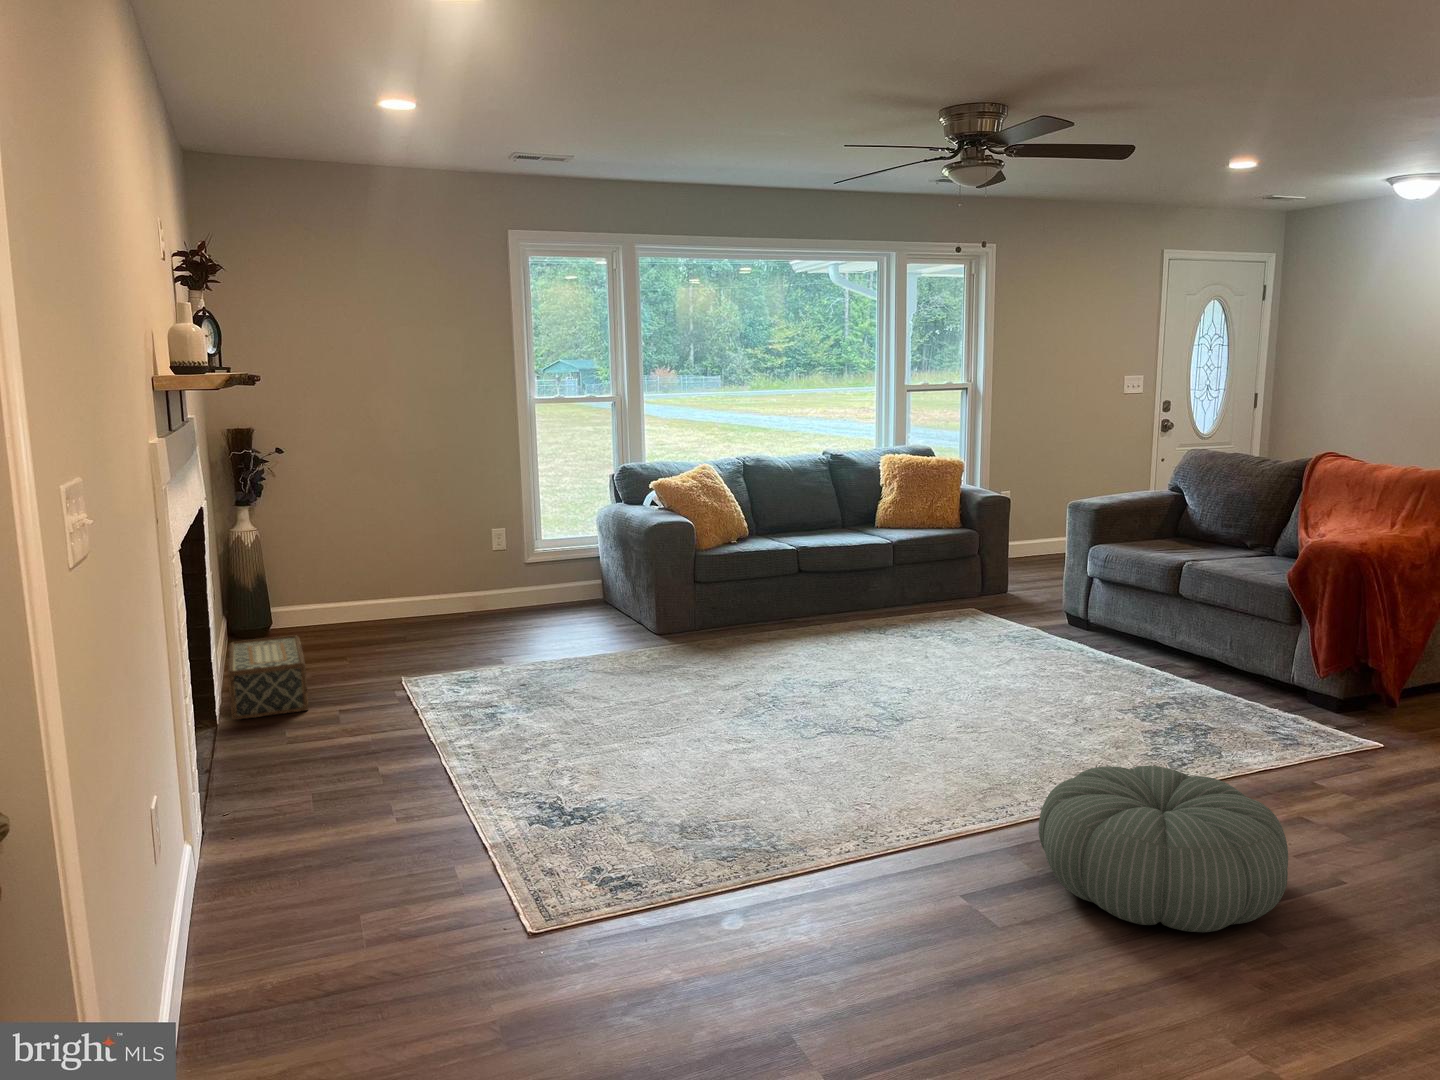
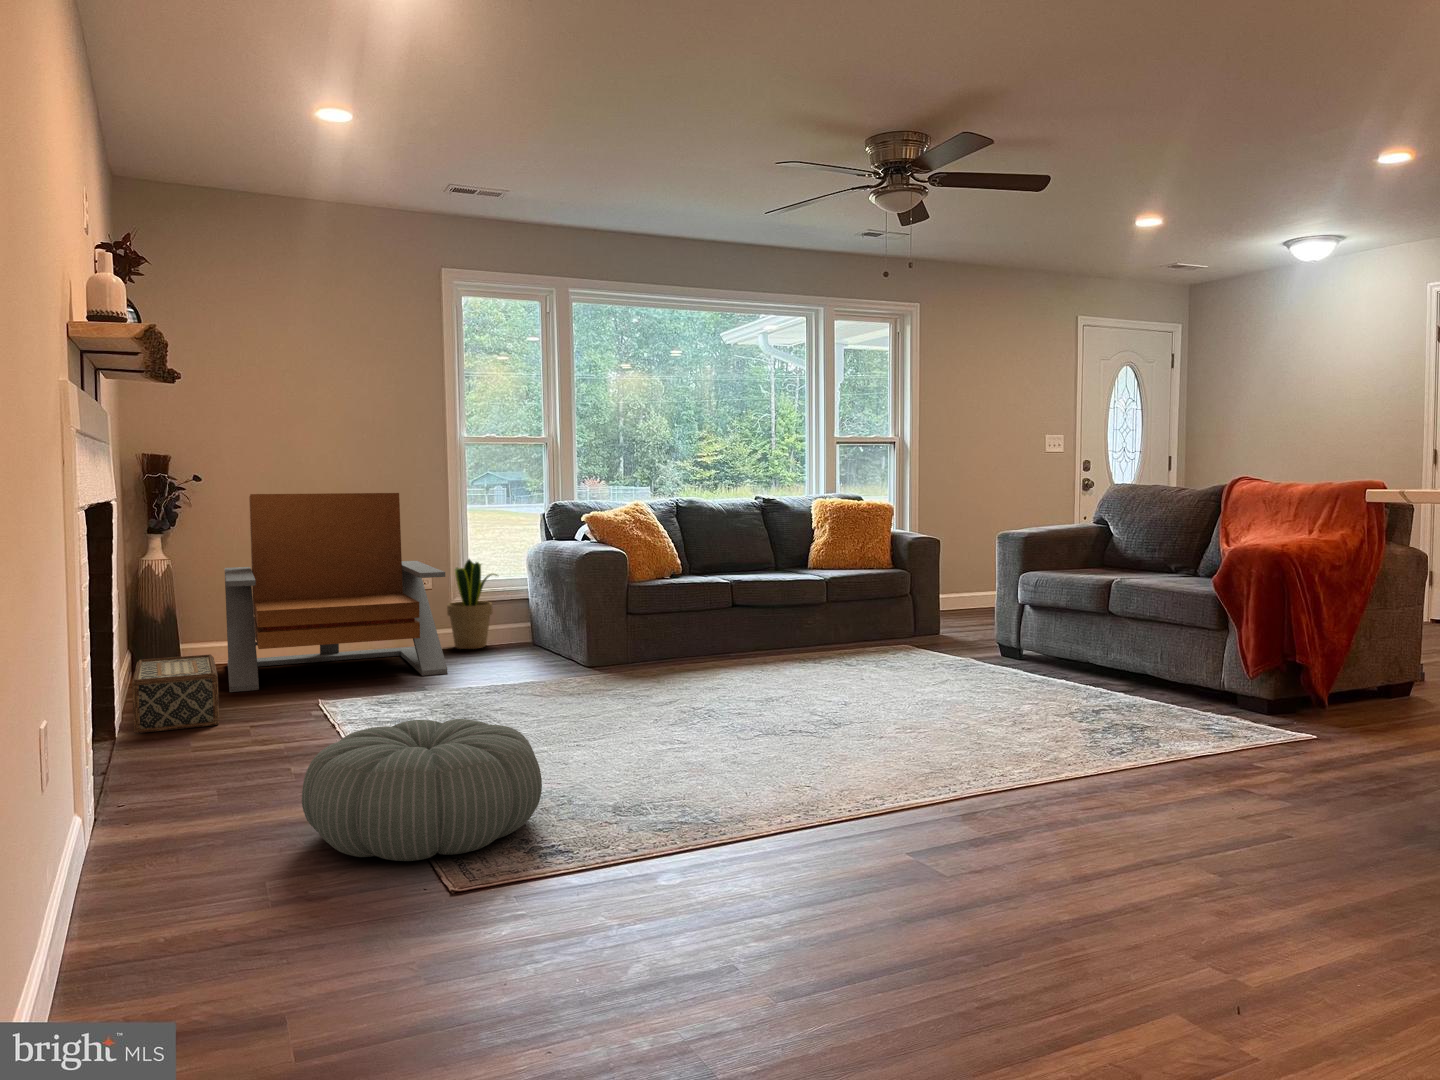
lounge chair: none [304,462,519,667] -> present [225,493,447,692]
potted plant: none [517,522,566,610] -> present [447,559,497,649]
pouf: present [1039,765,1288,932] -> present [302,719,542,861]

